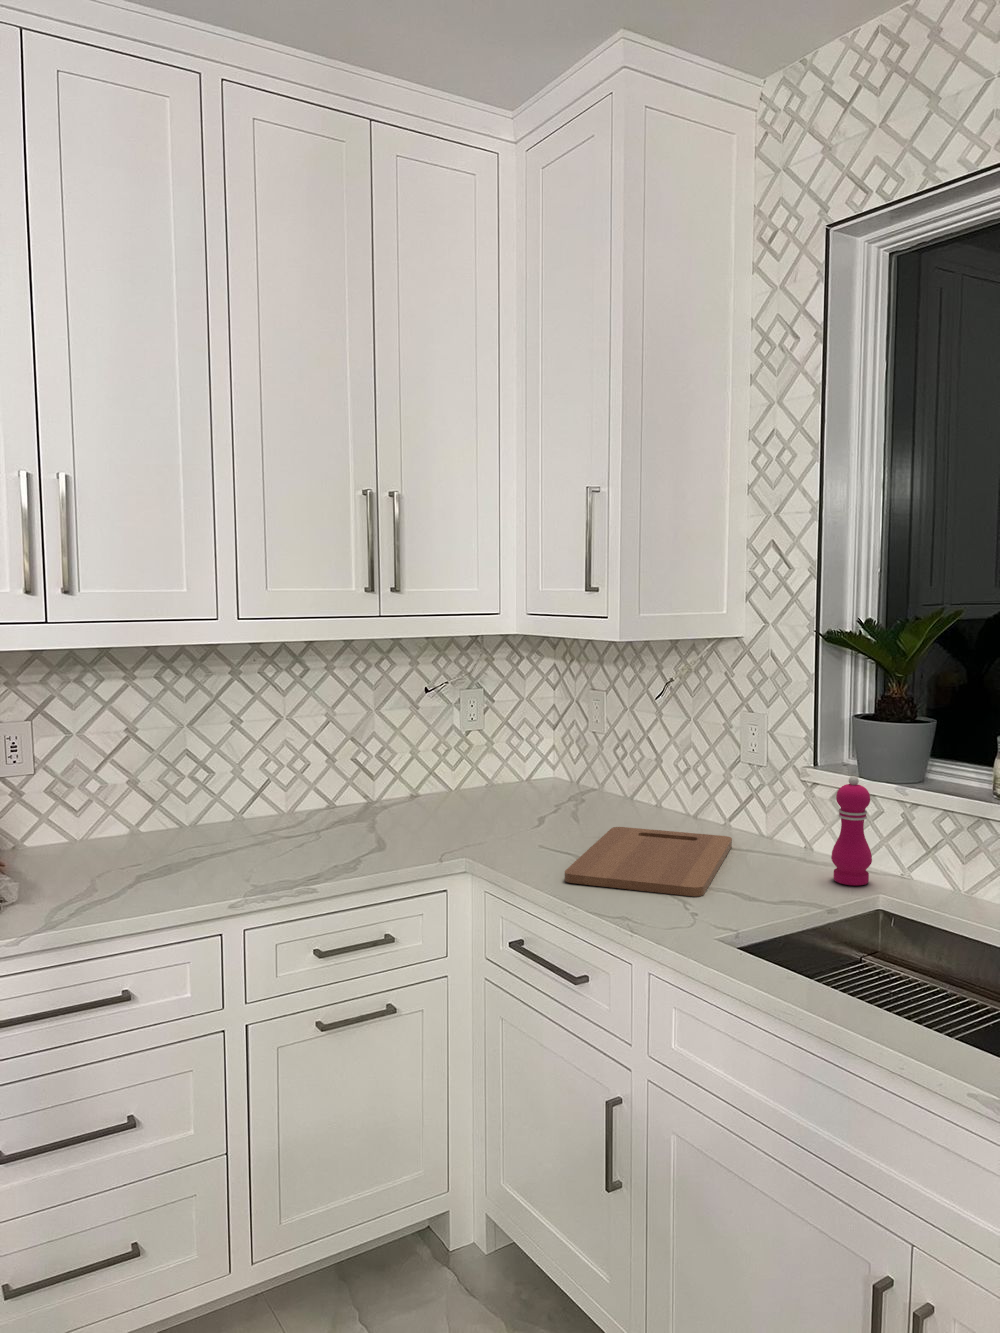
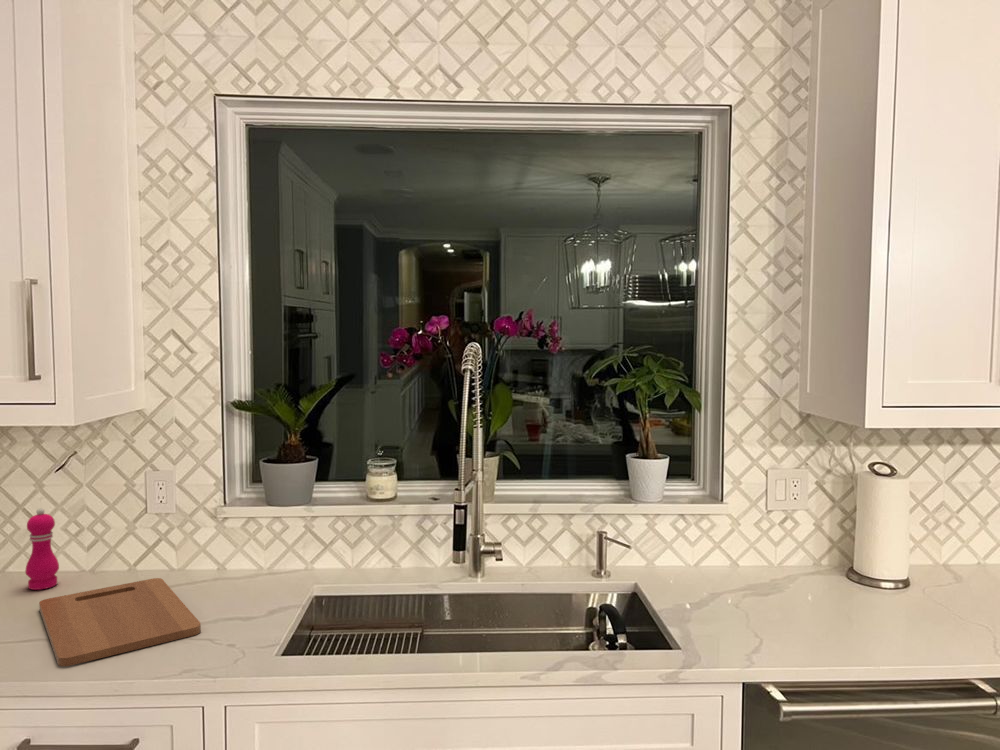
pepper mill: present [831,776,872,886] -> present [25,508,59,590]

